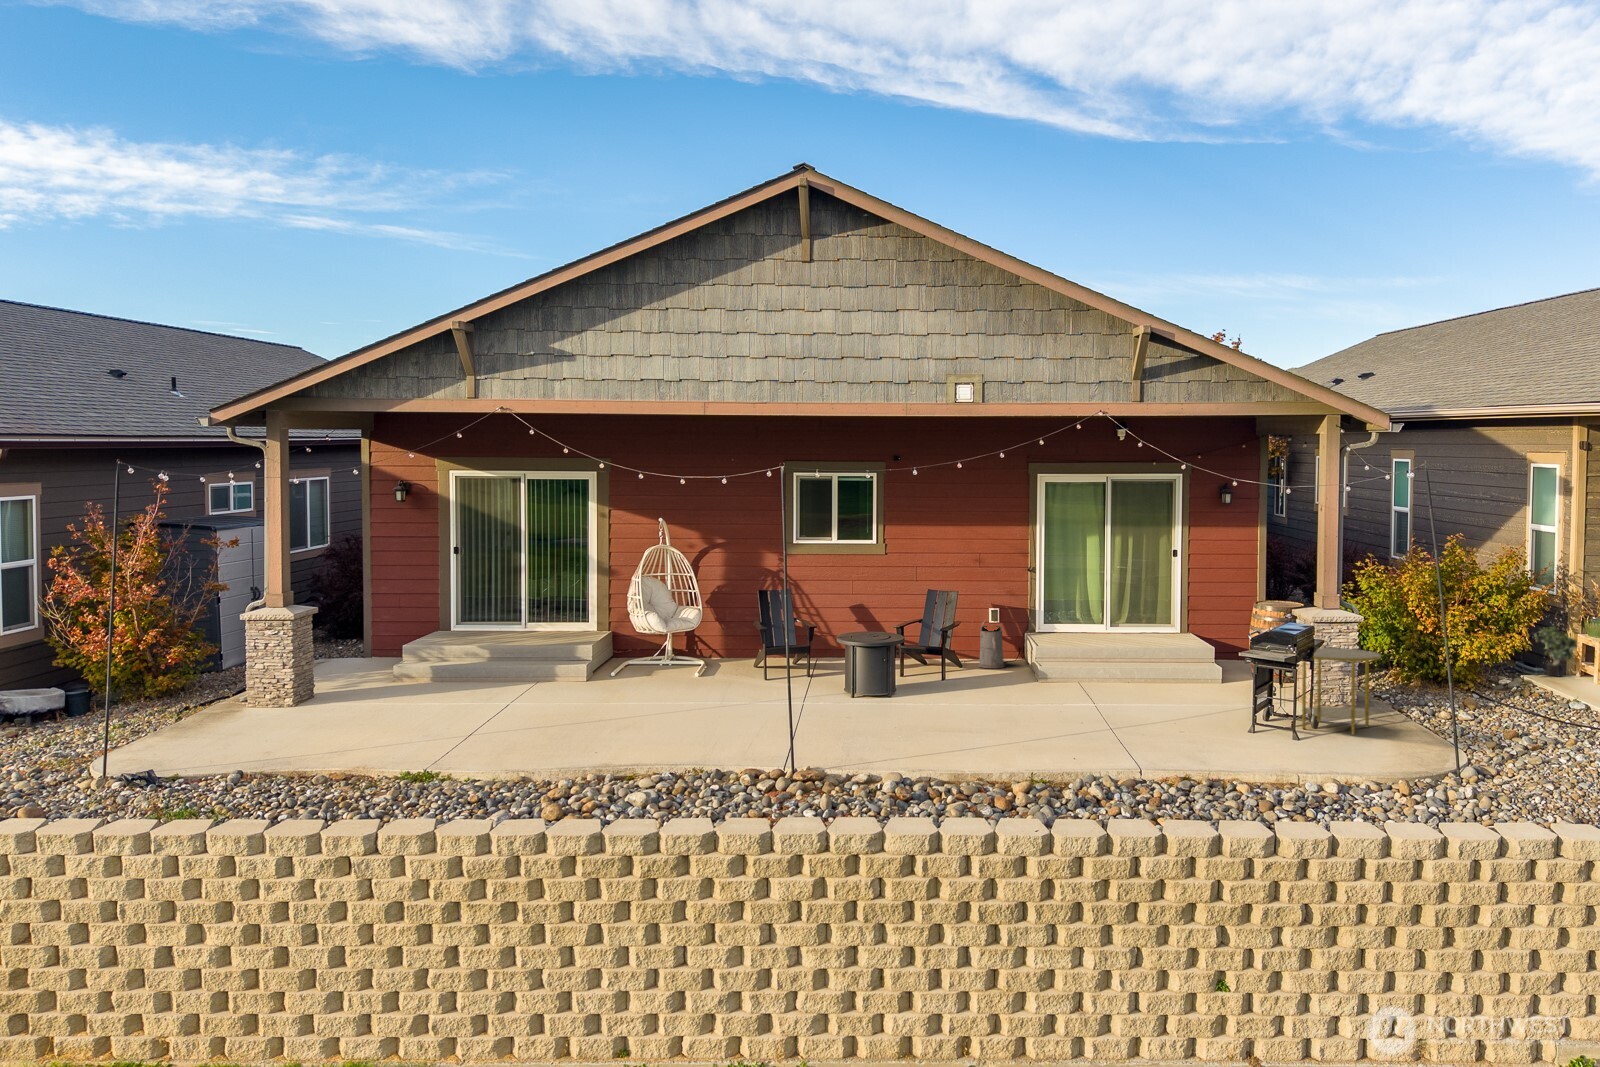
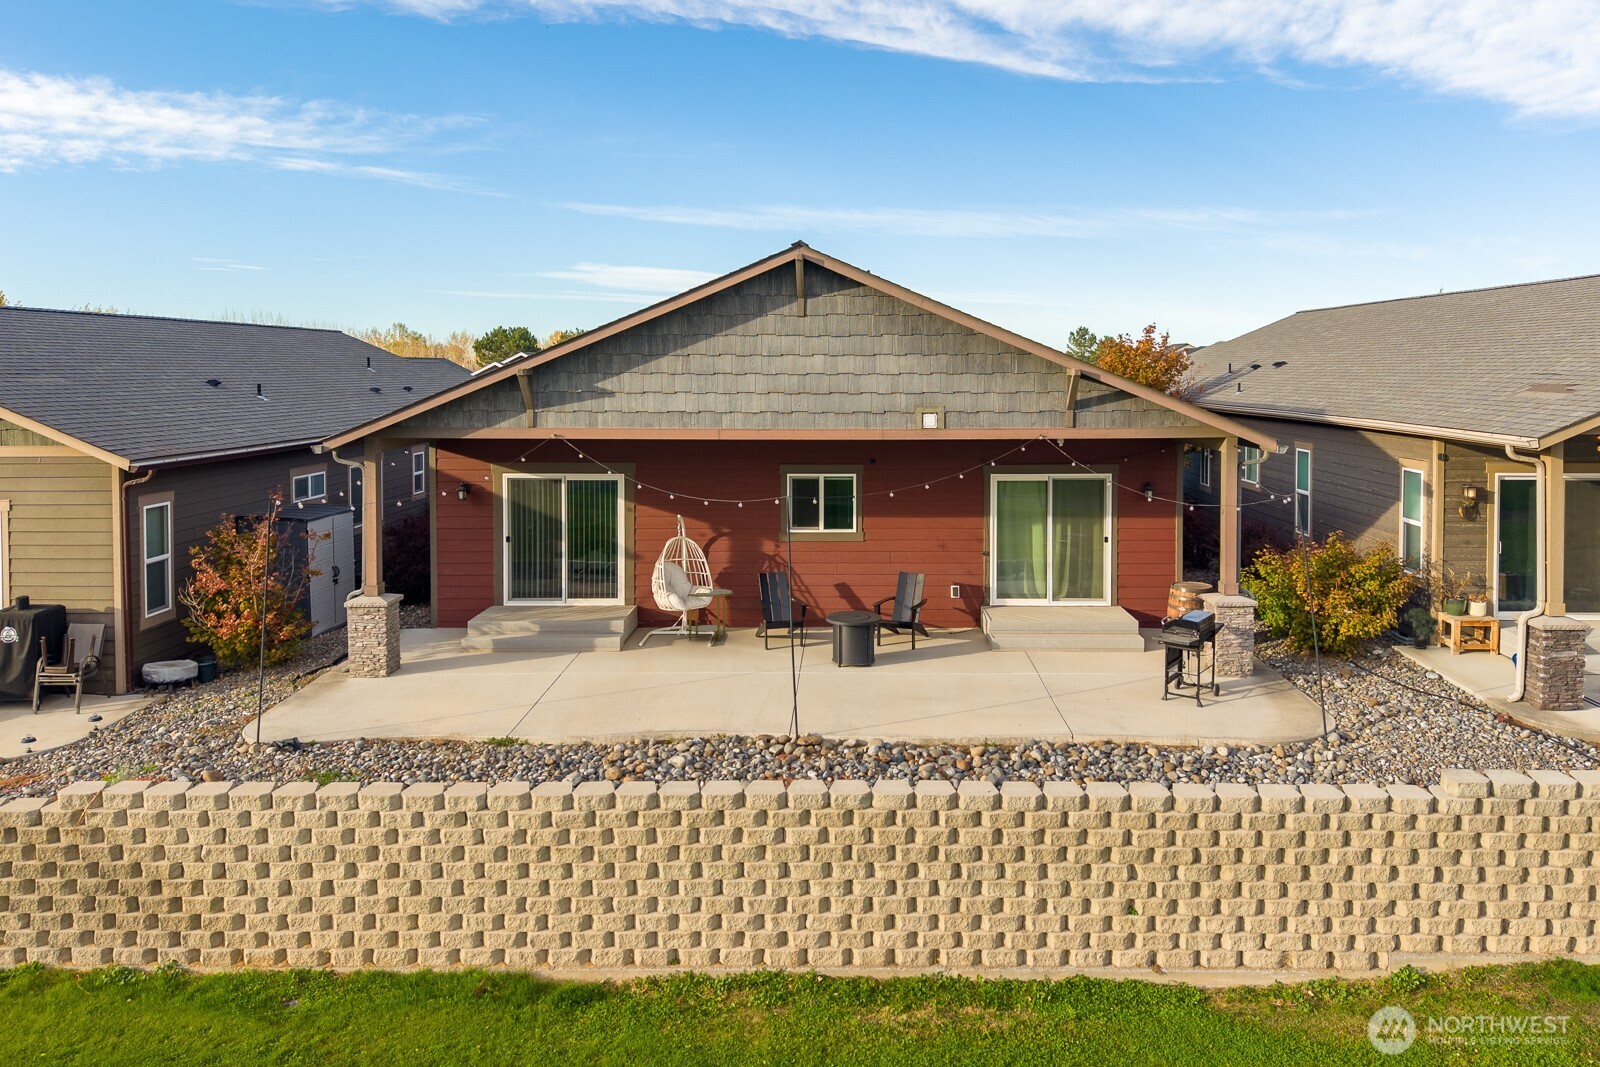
watering can: present [979,620,1005,668] -> none [948,597,970,640]
side table: present [1302,648,1381,735] -> present [688,589,732,641]

